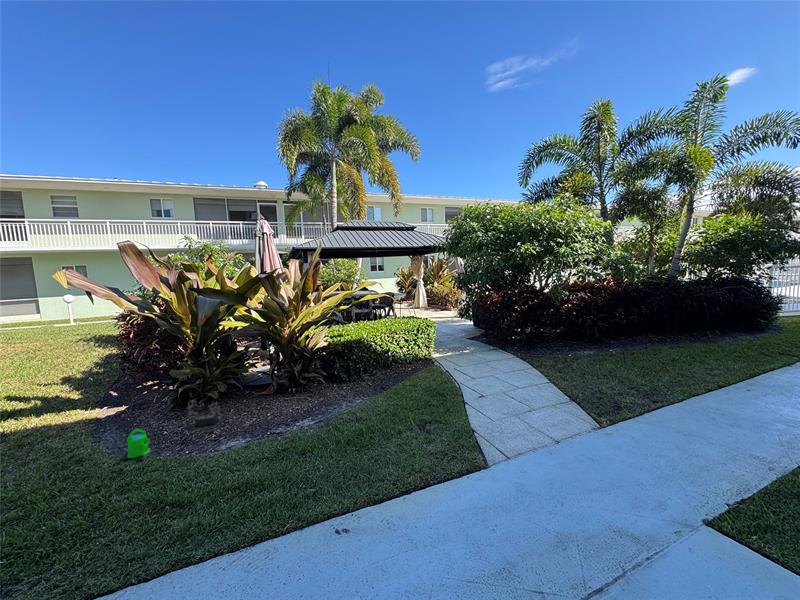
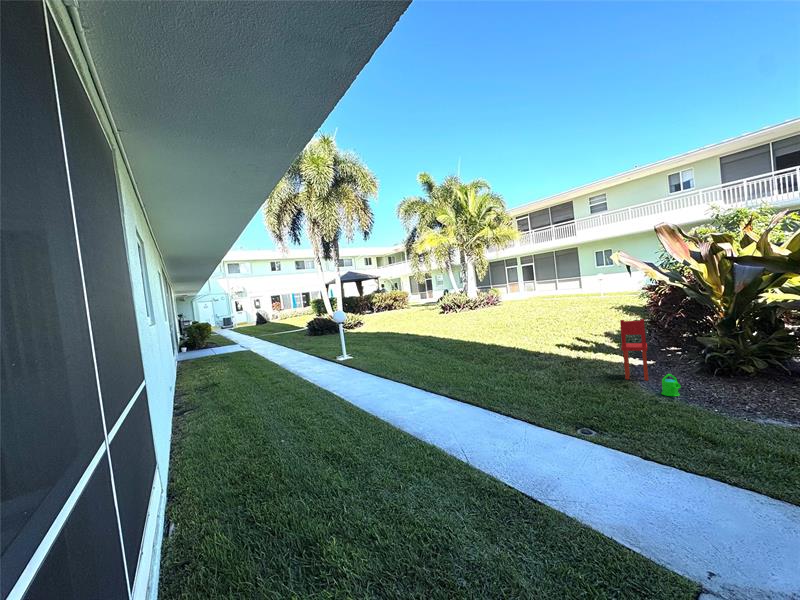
chair: none [67,364,114,448] -> present [620,319,648,381]
decorative plant: present [188,399,220,426] -> none [715,364,753,393]

